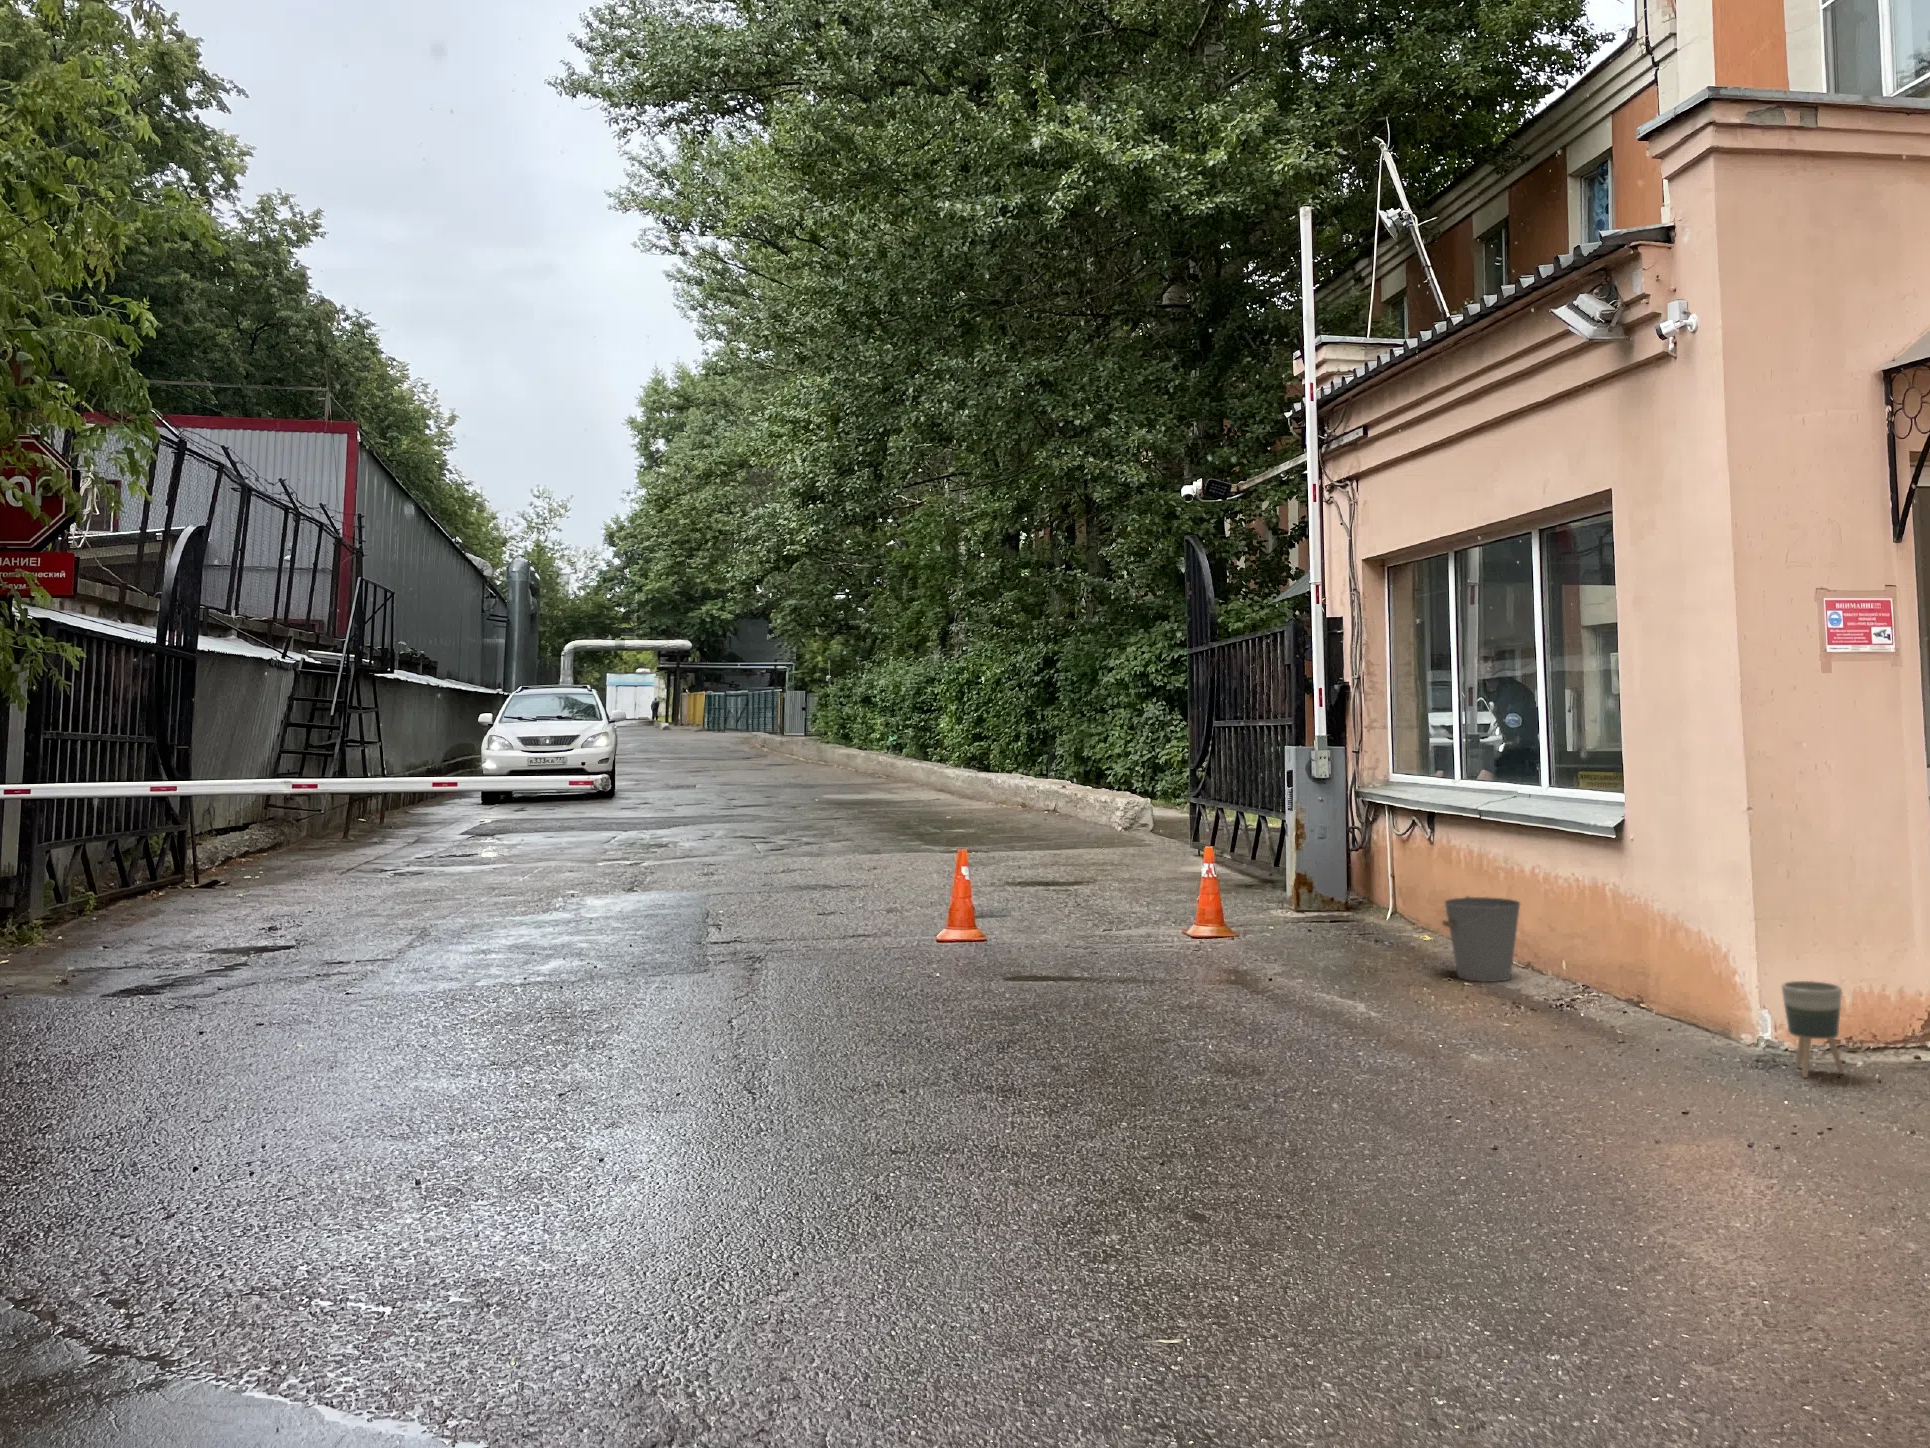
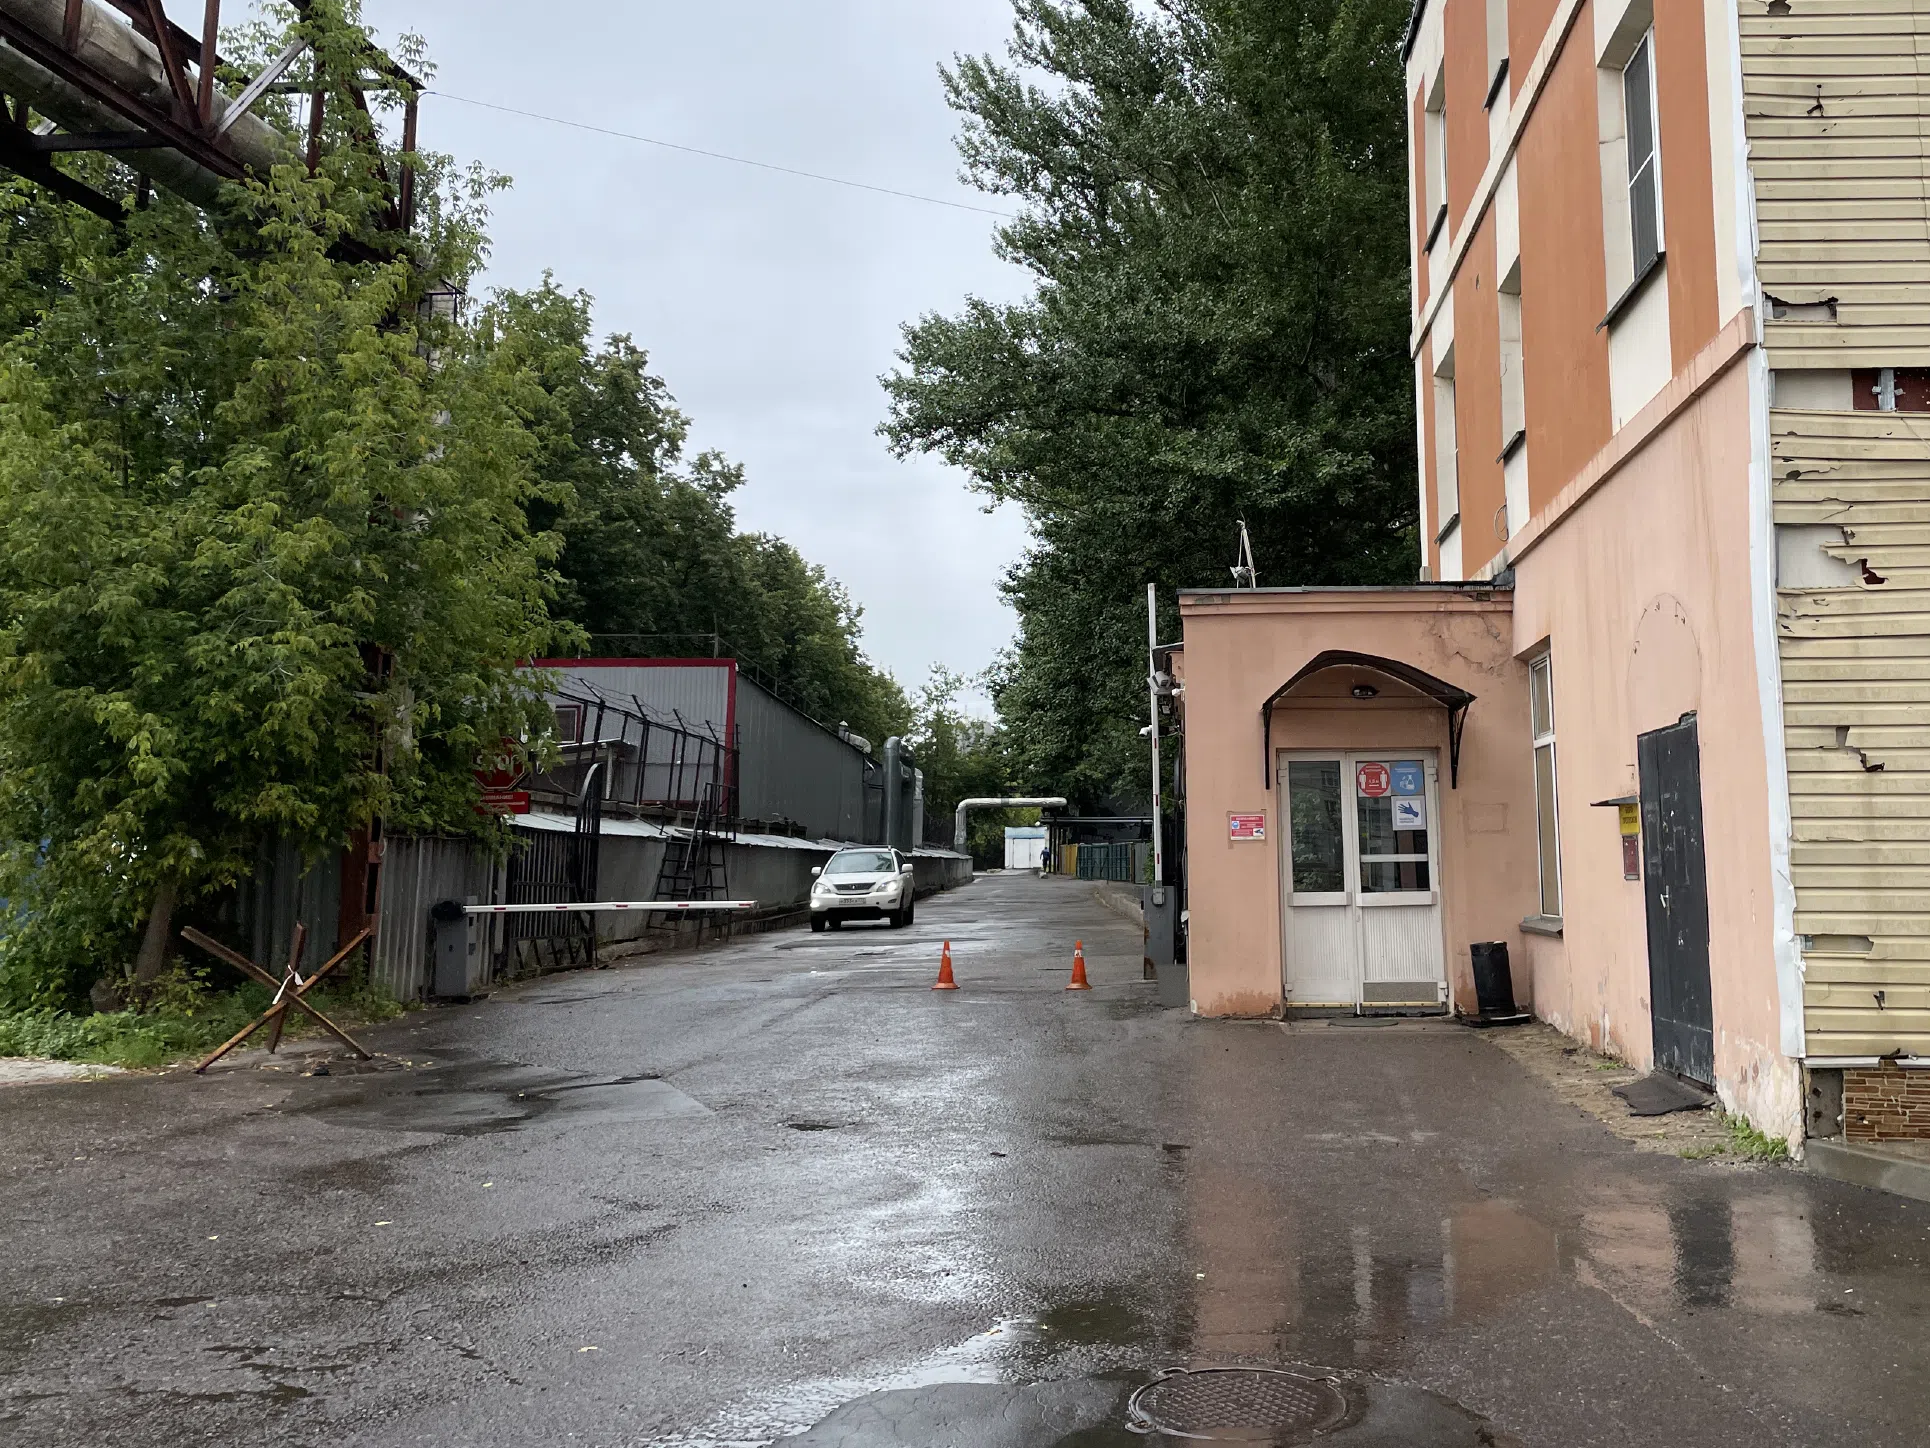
planter: present [1782,981,1844,1077] -> none [1197,990,1221,1031]

